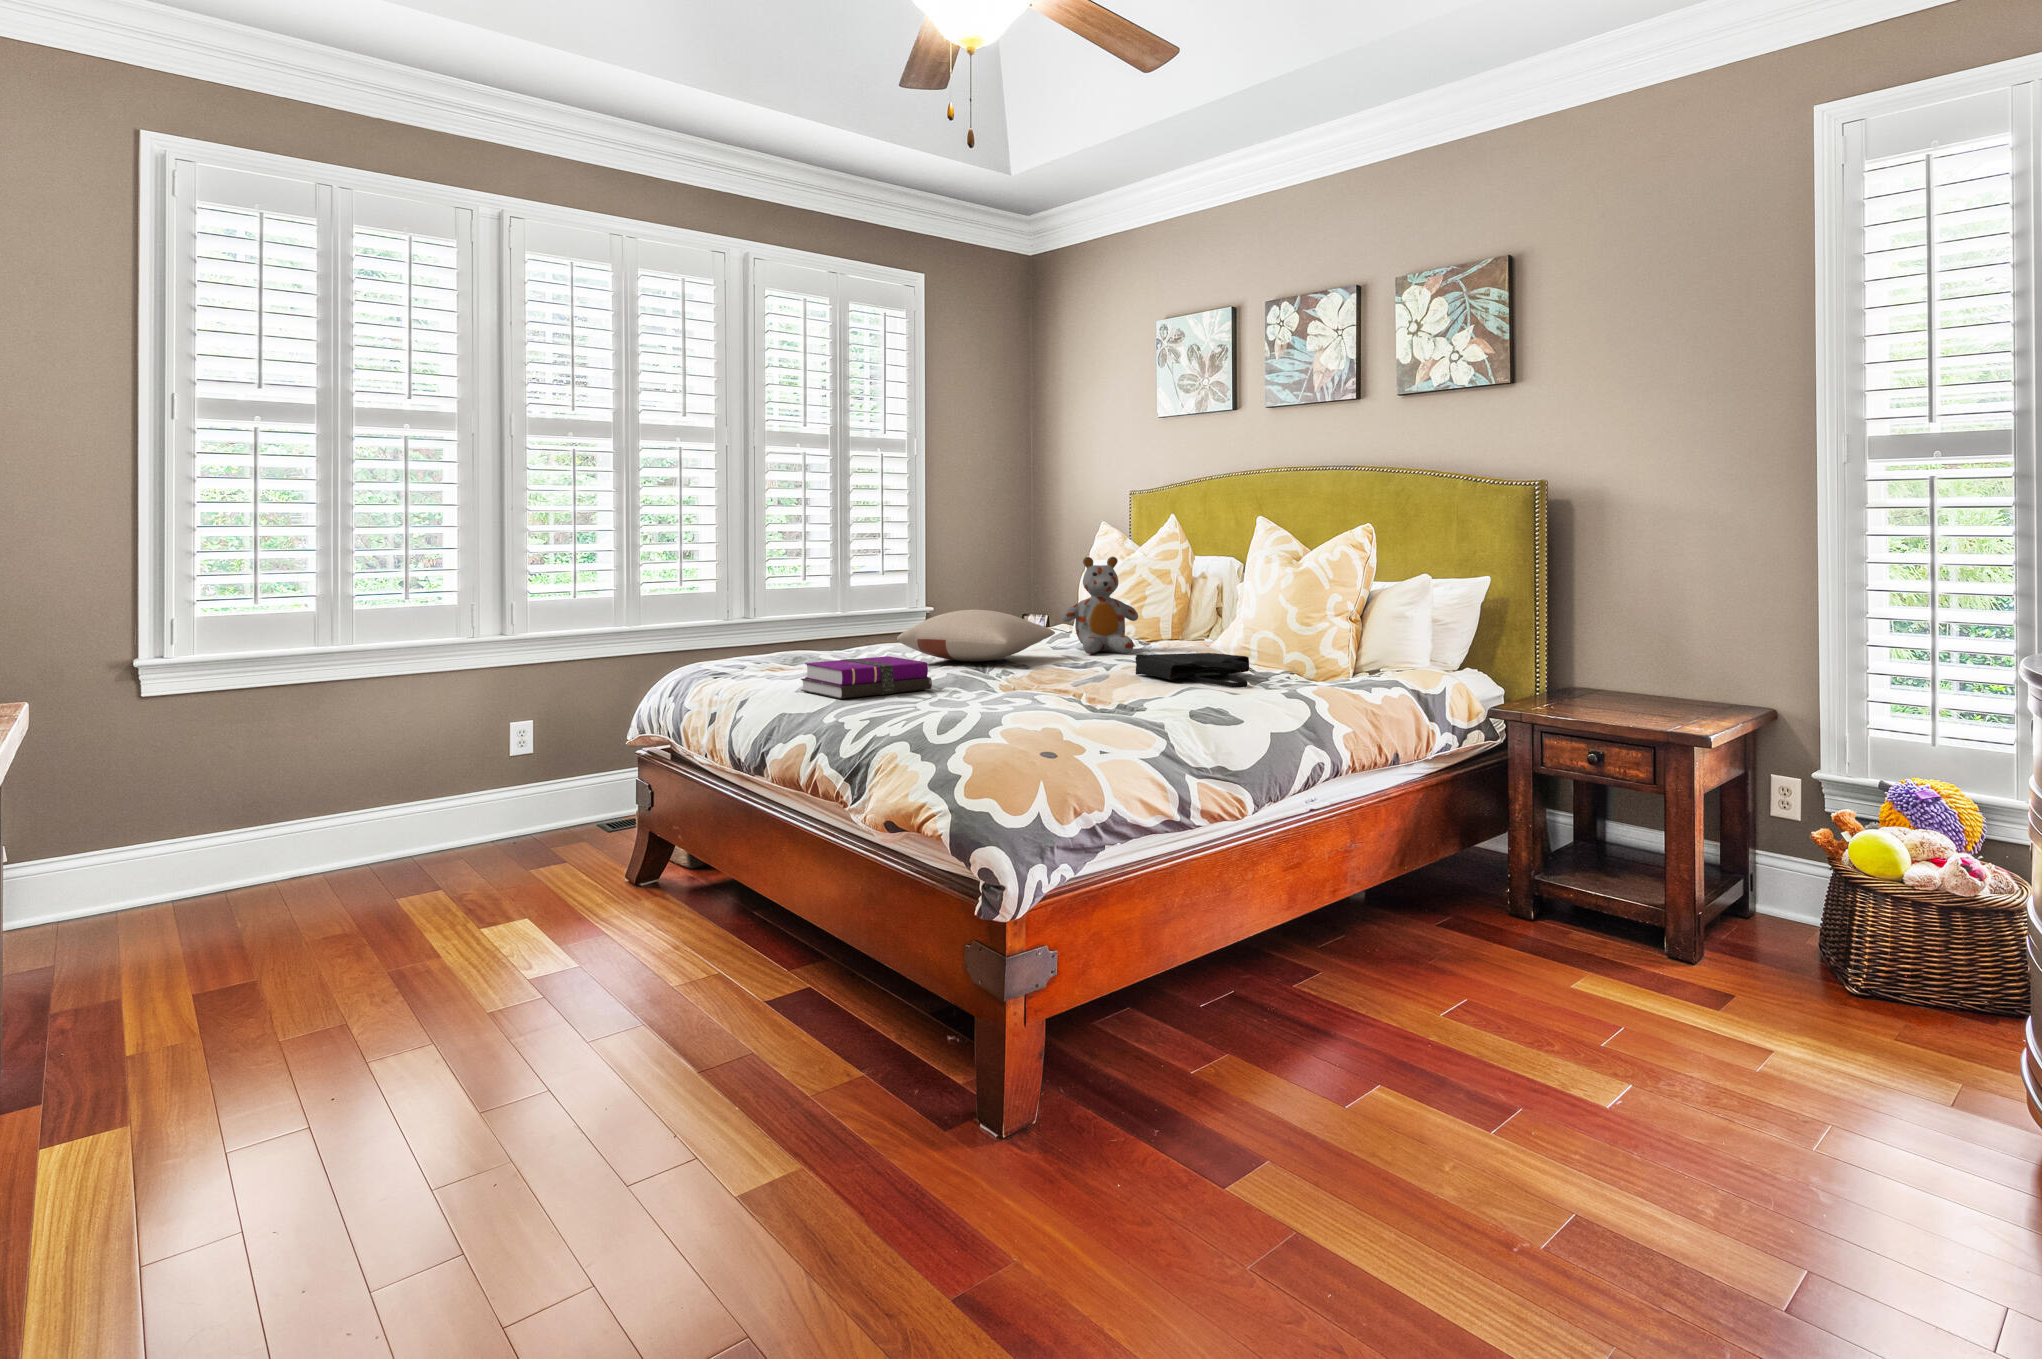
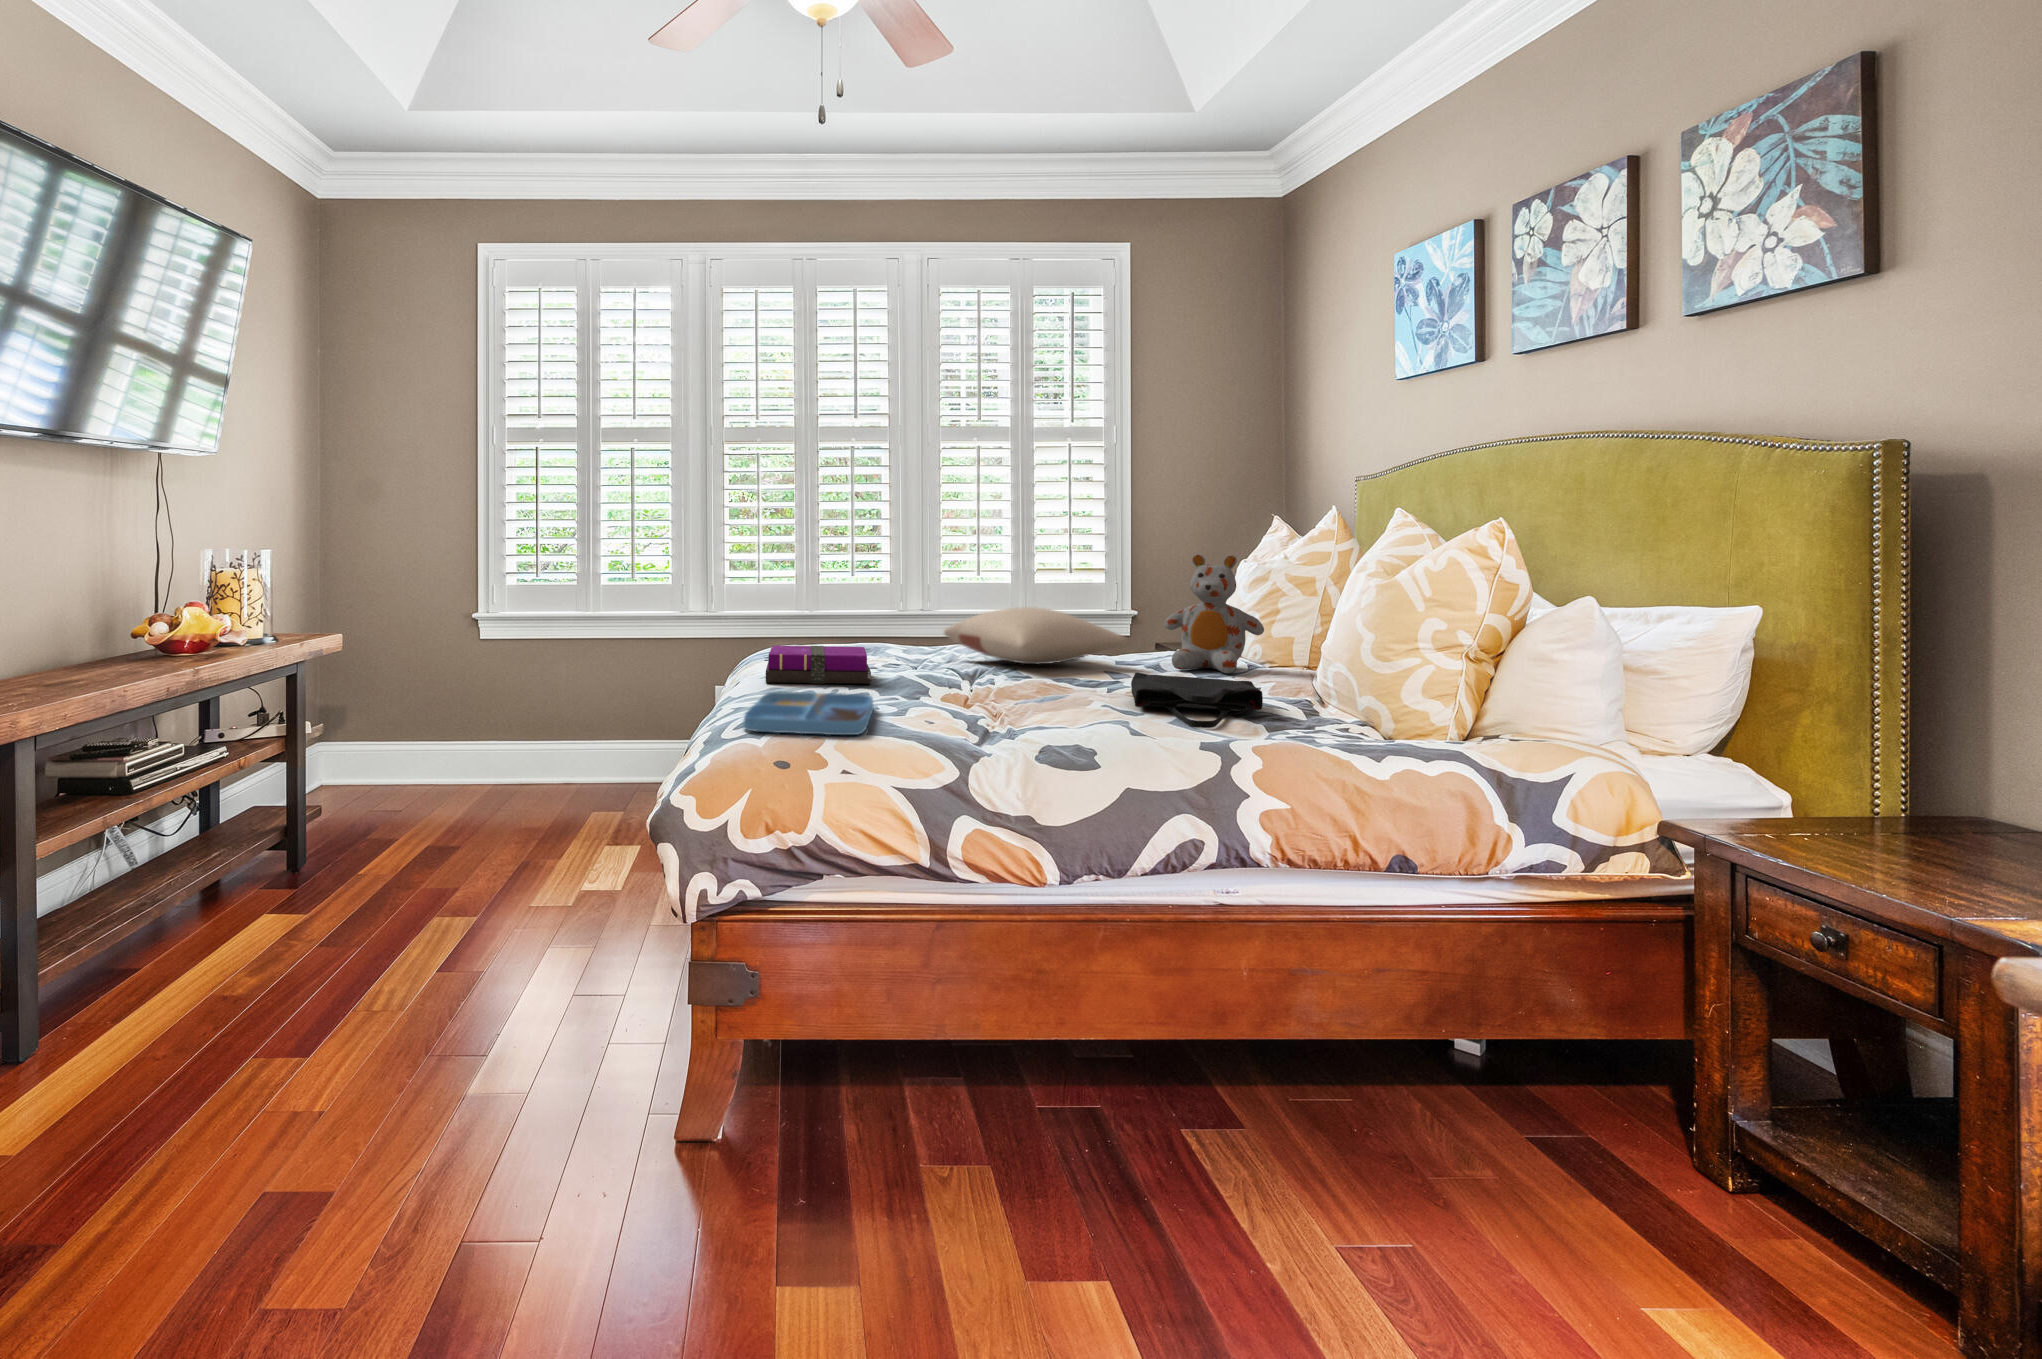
tray: none [923,693,1083,733] -> present [743,692,873,735]

